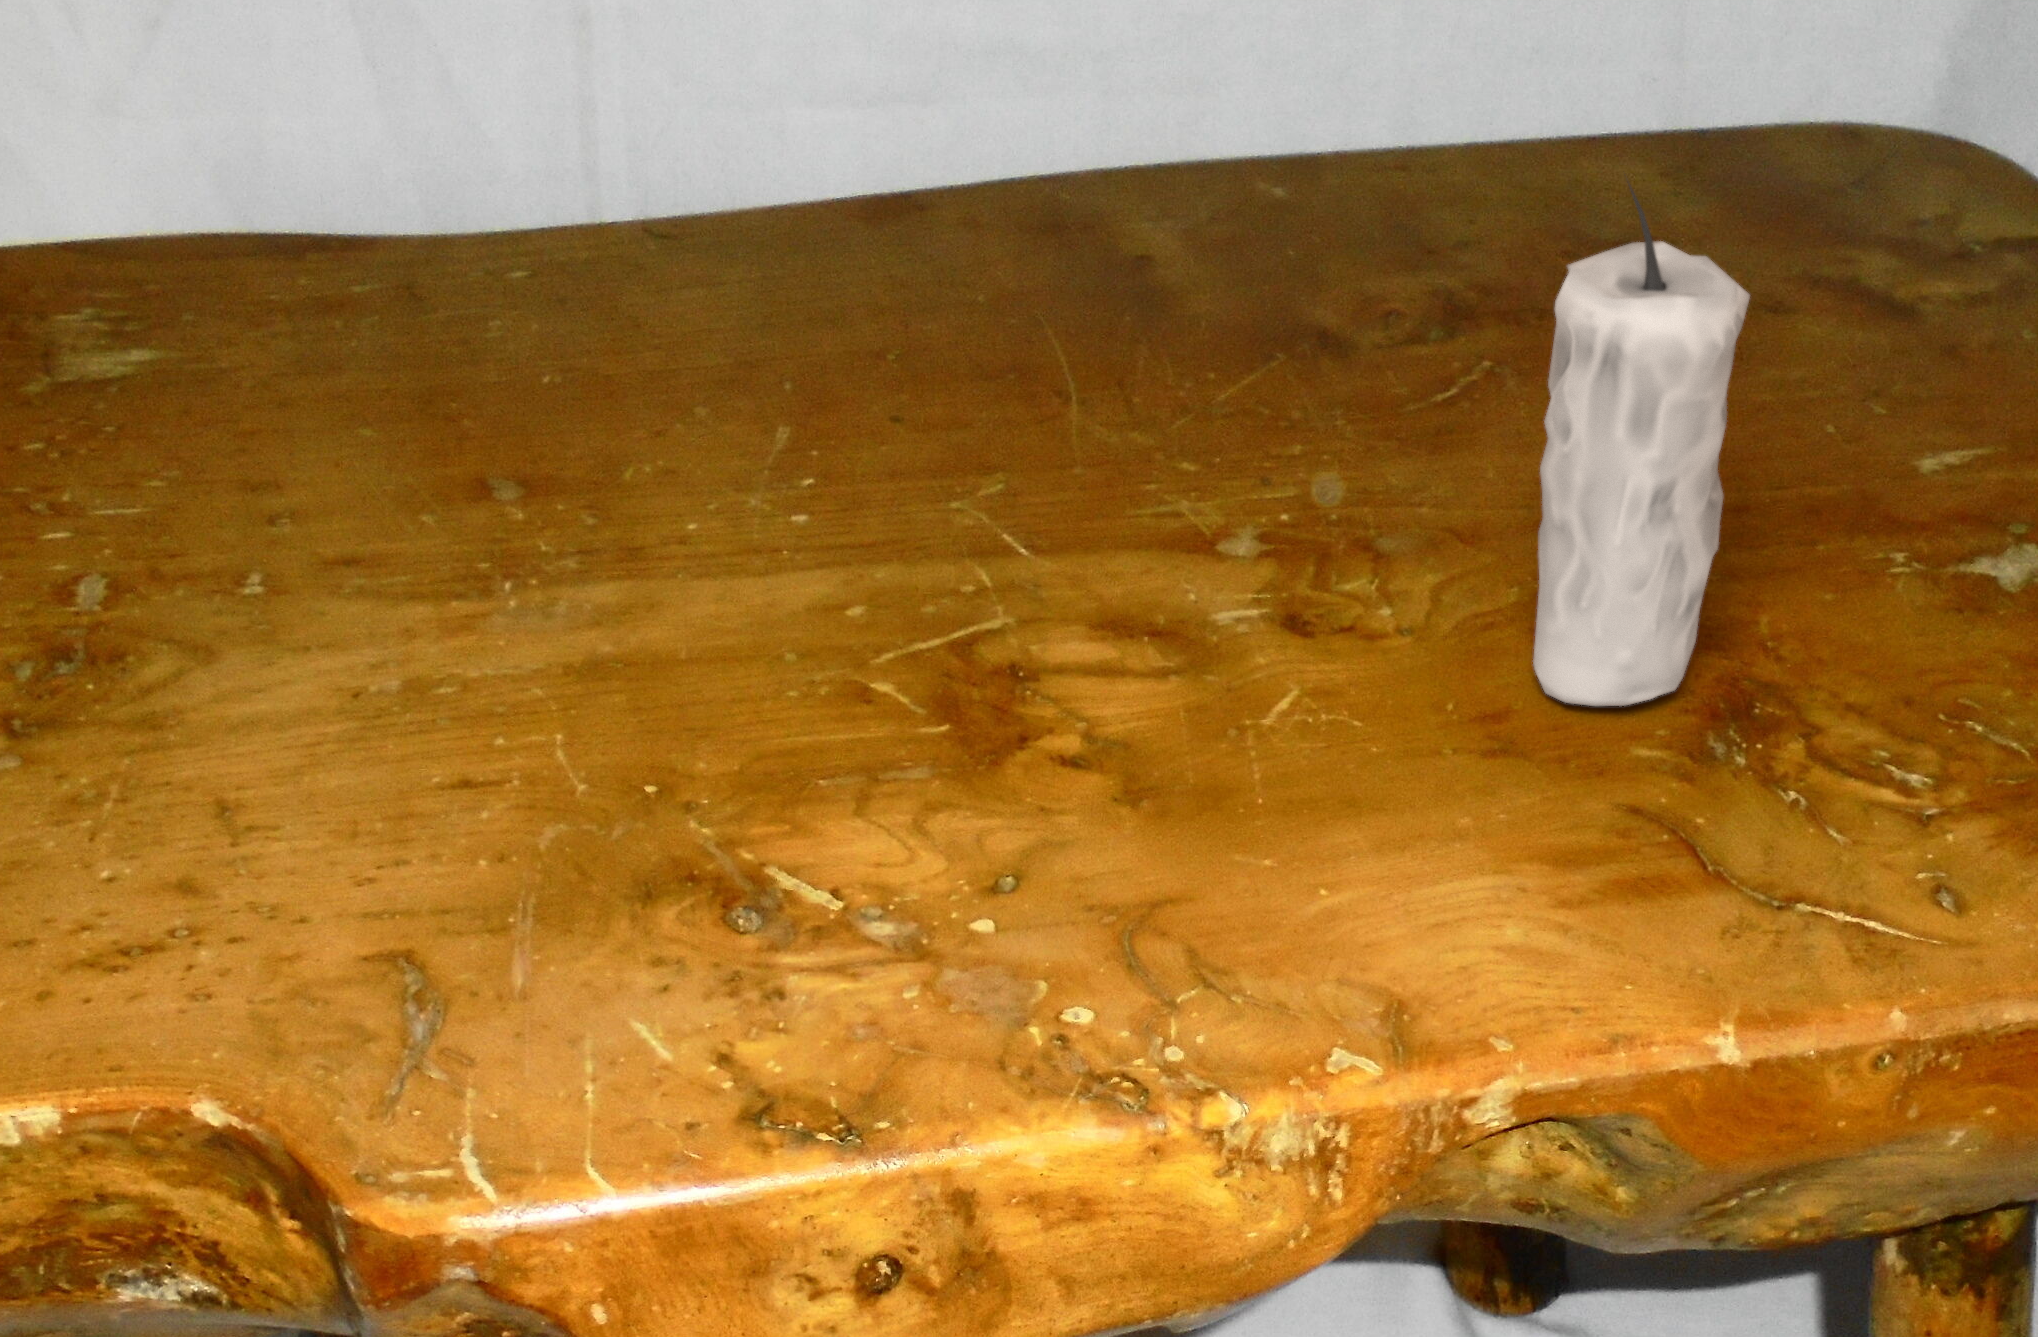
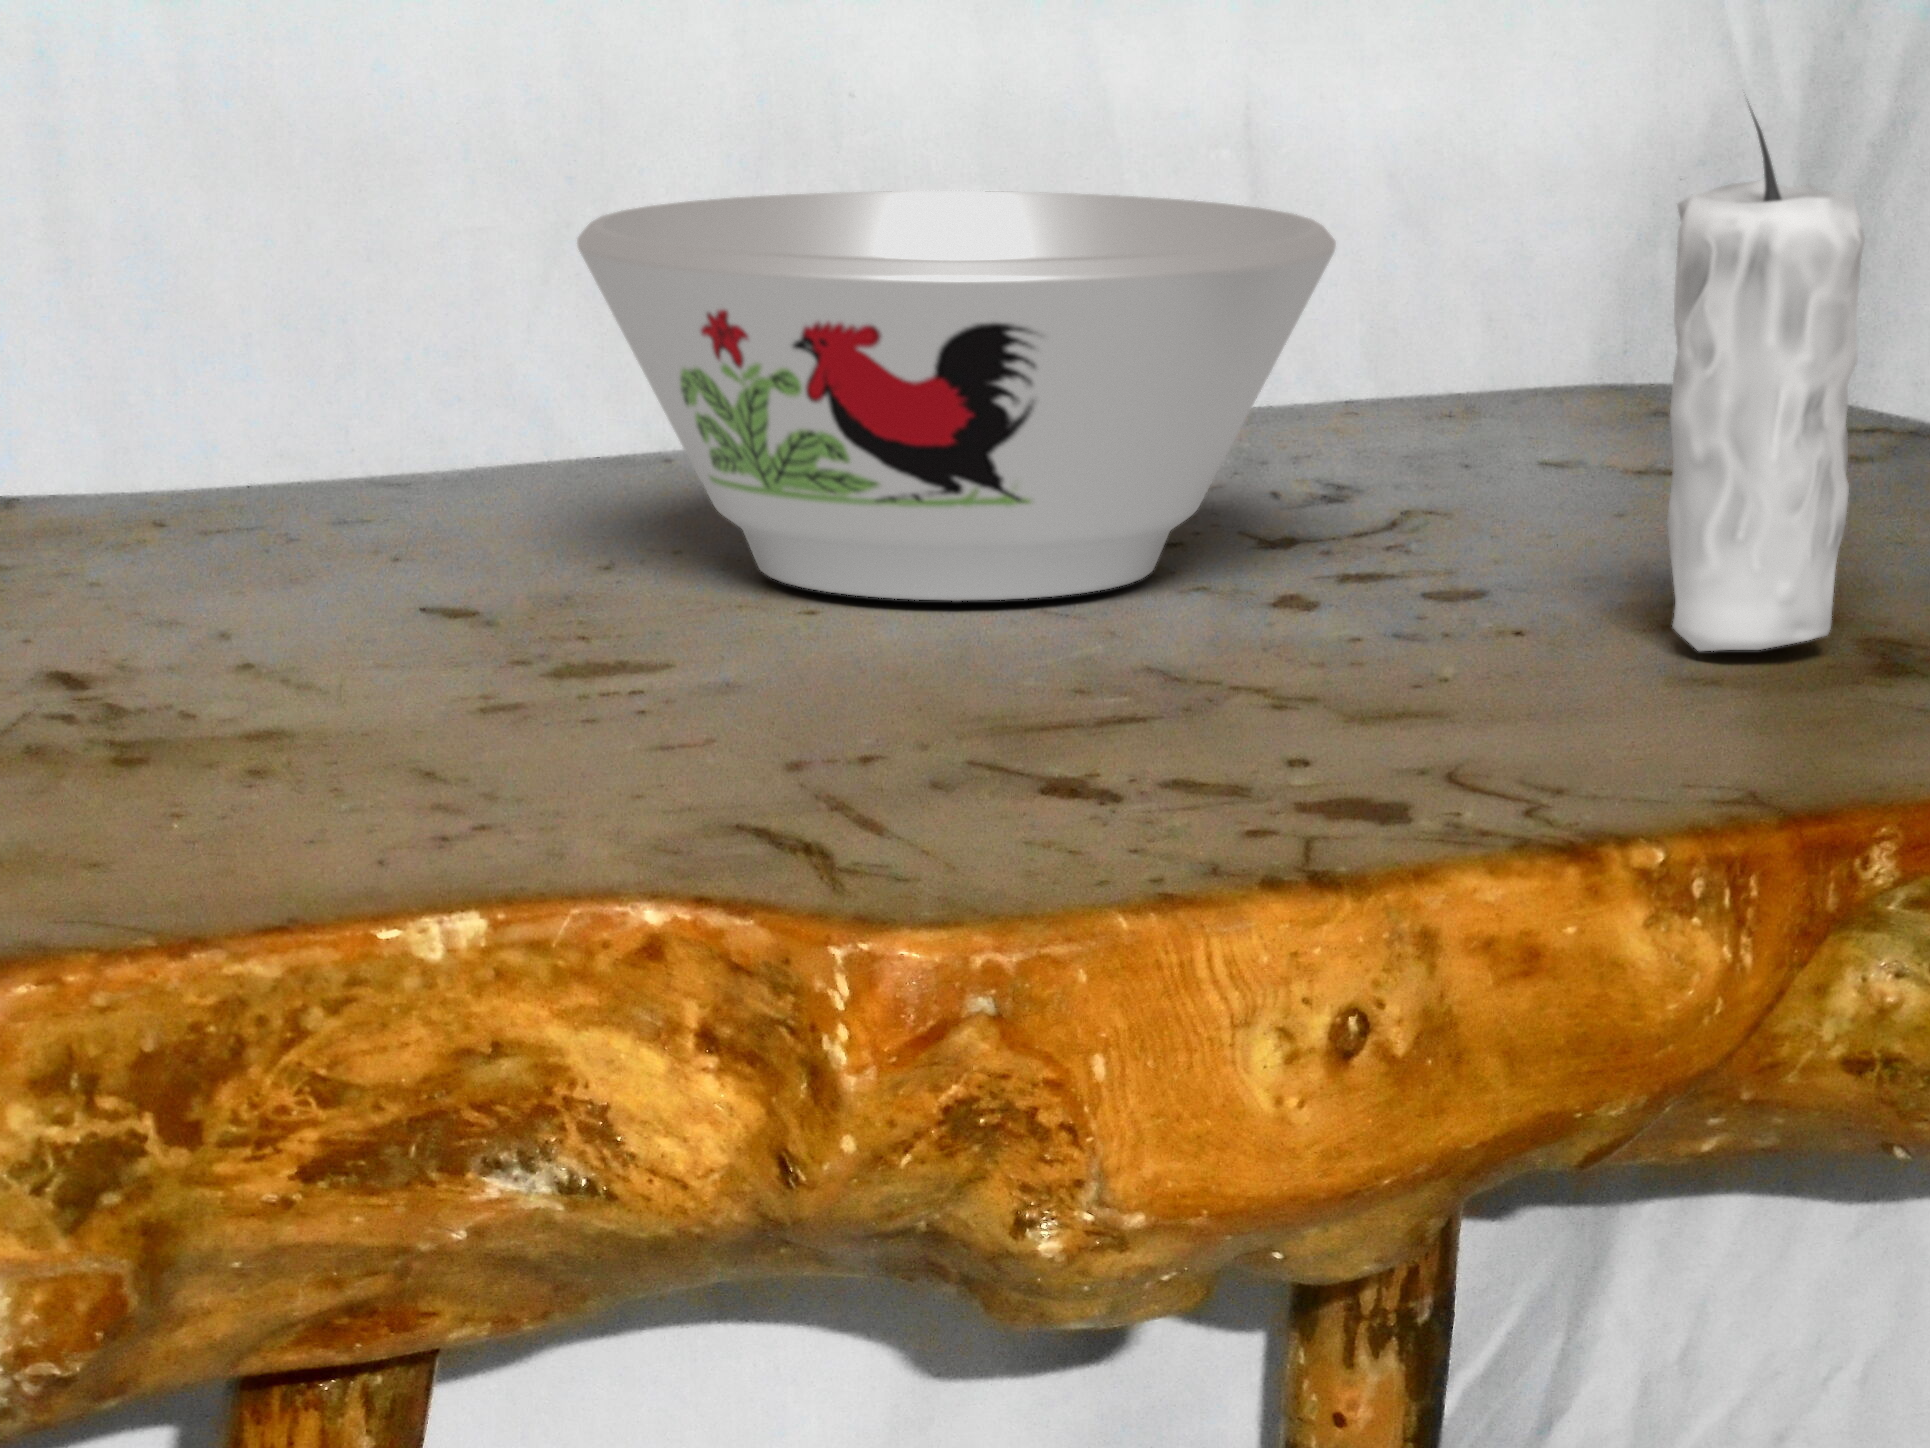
bowl: none [671,45,1358,503] -> present [577,191,1336,601]

